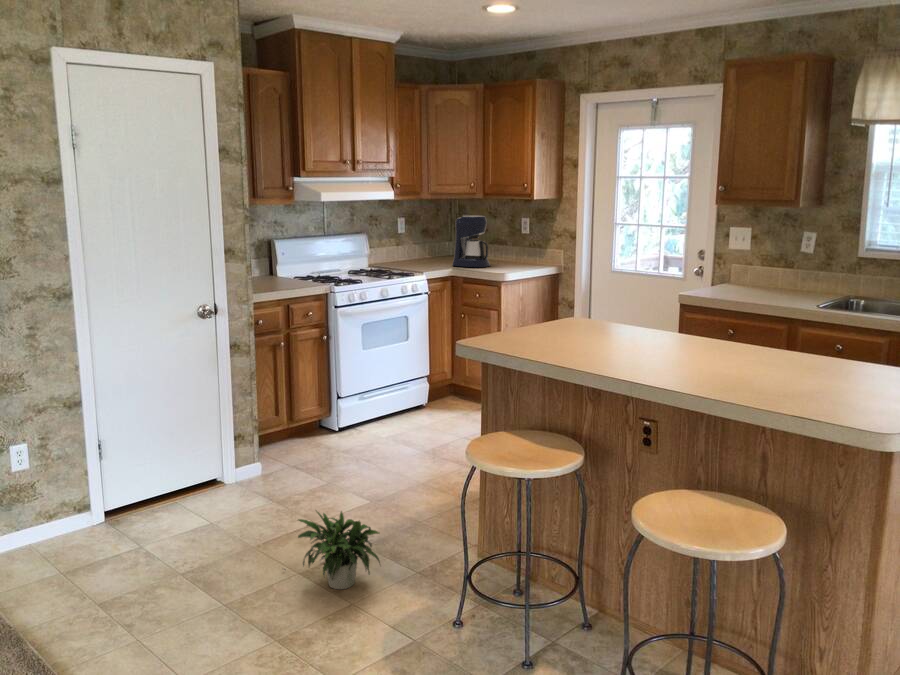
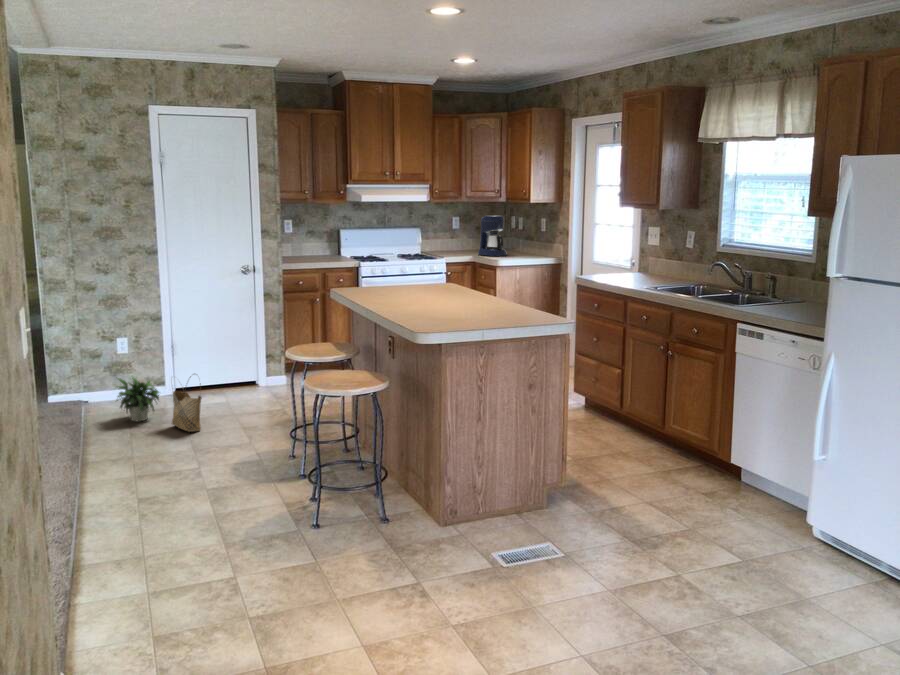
woven basket: none [178,499,242,600] -> present [172,376,202,432]
potted plant: present [283,511,380,589] -> present [118,377,159,421]

